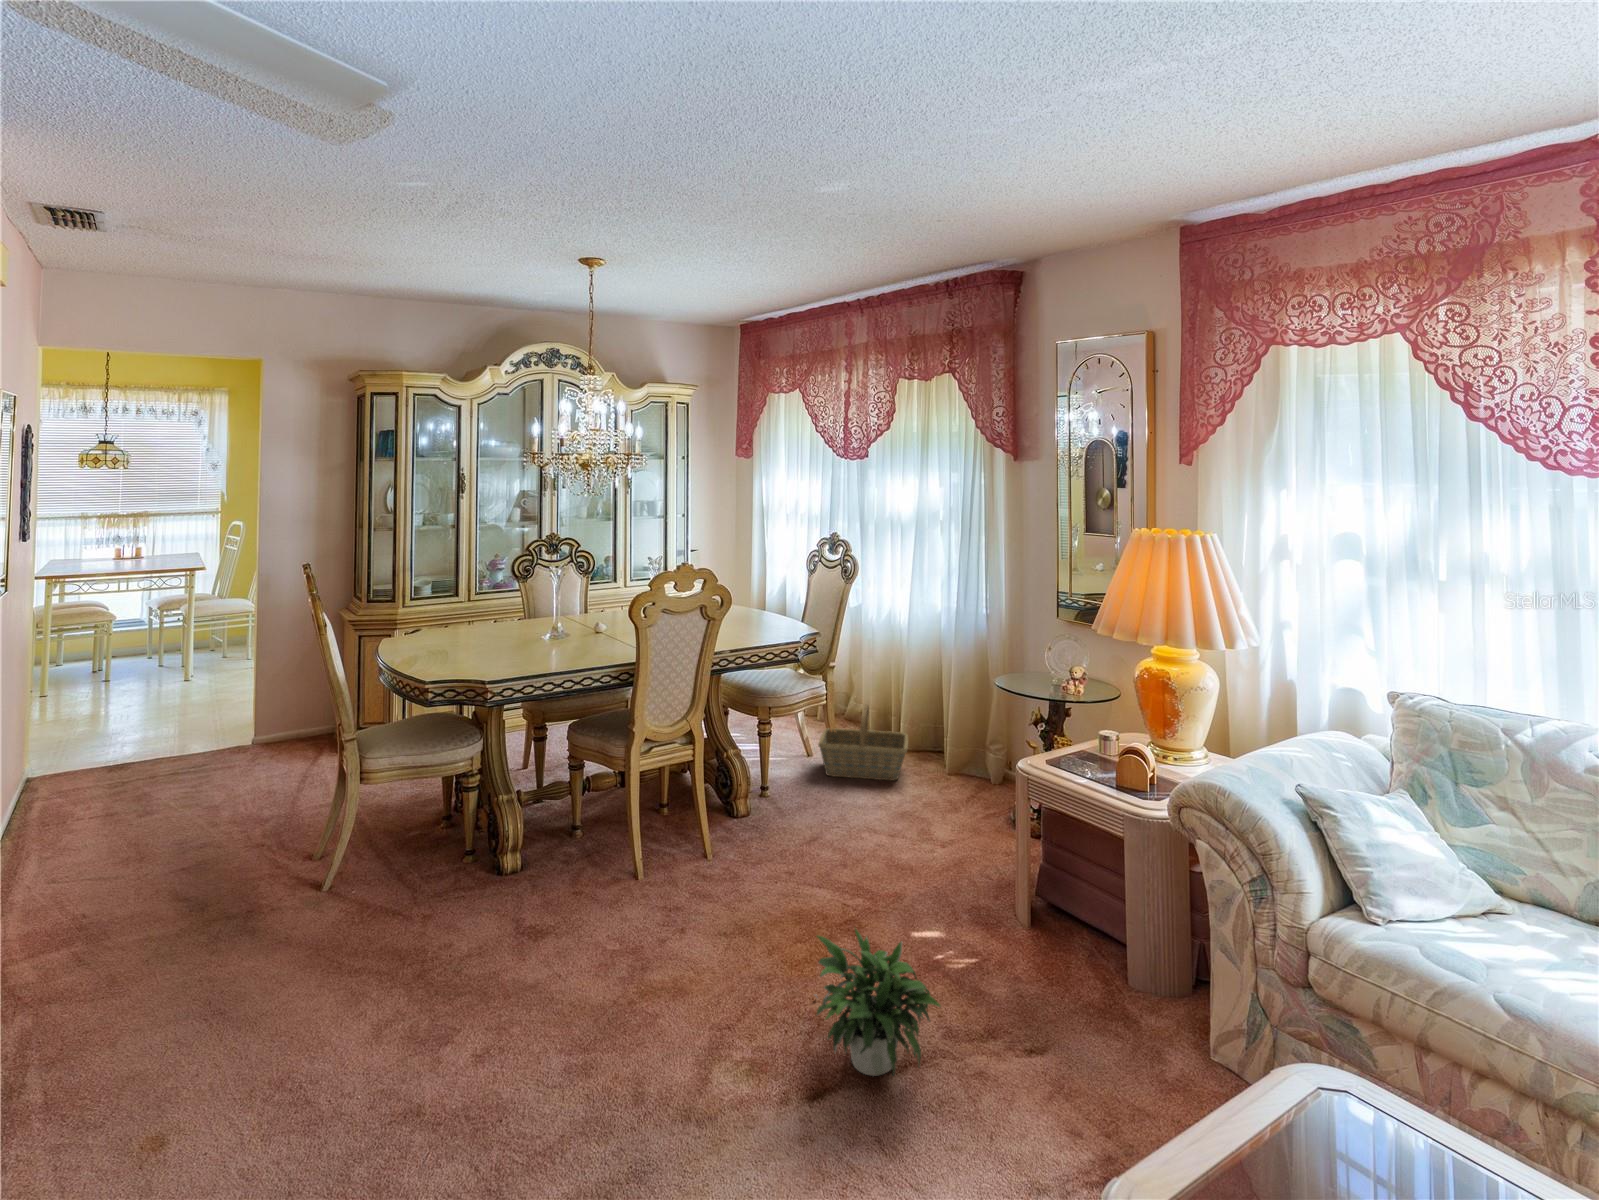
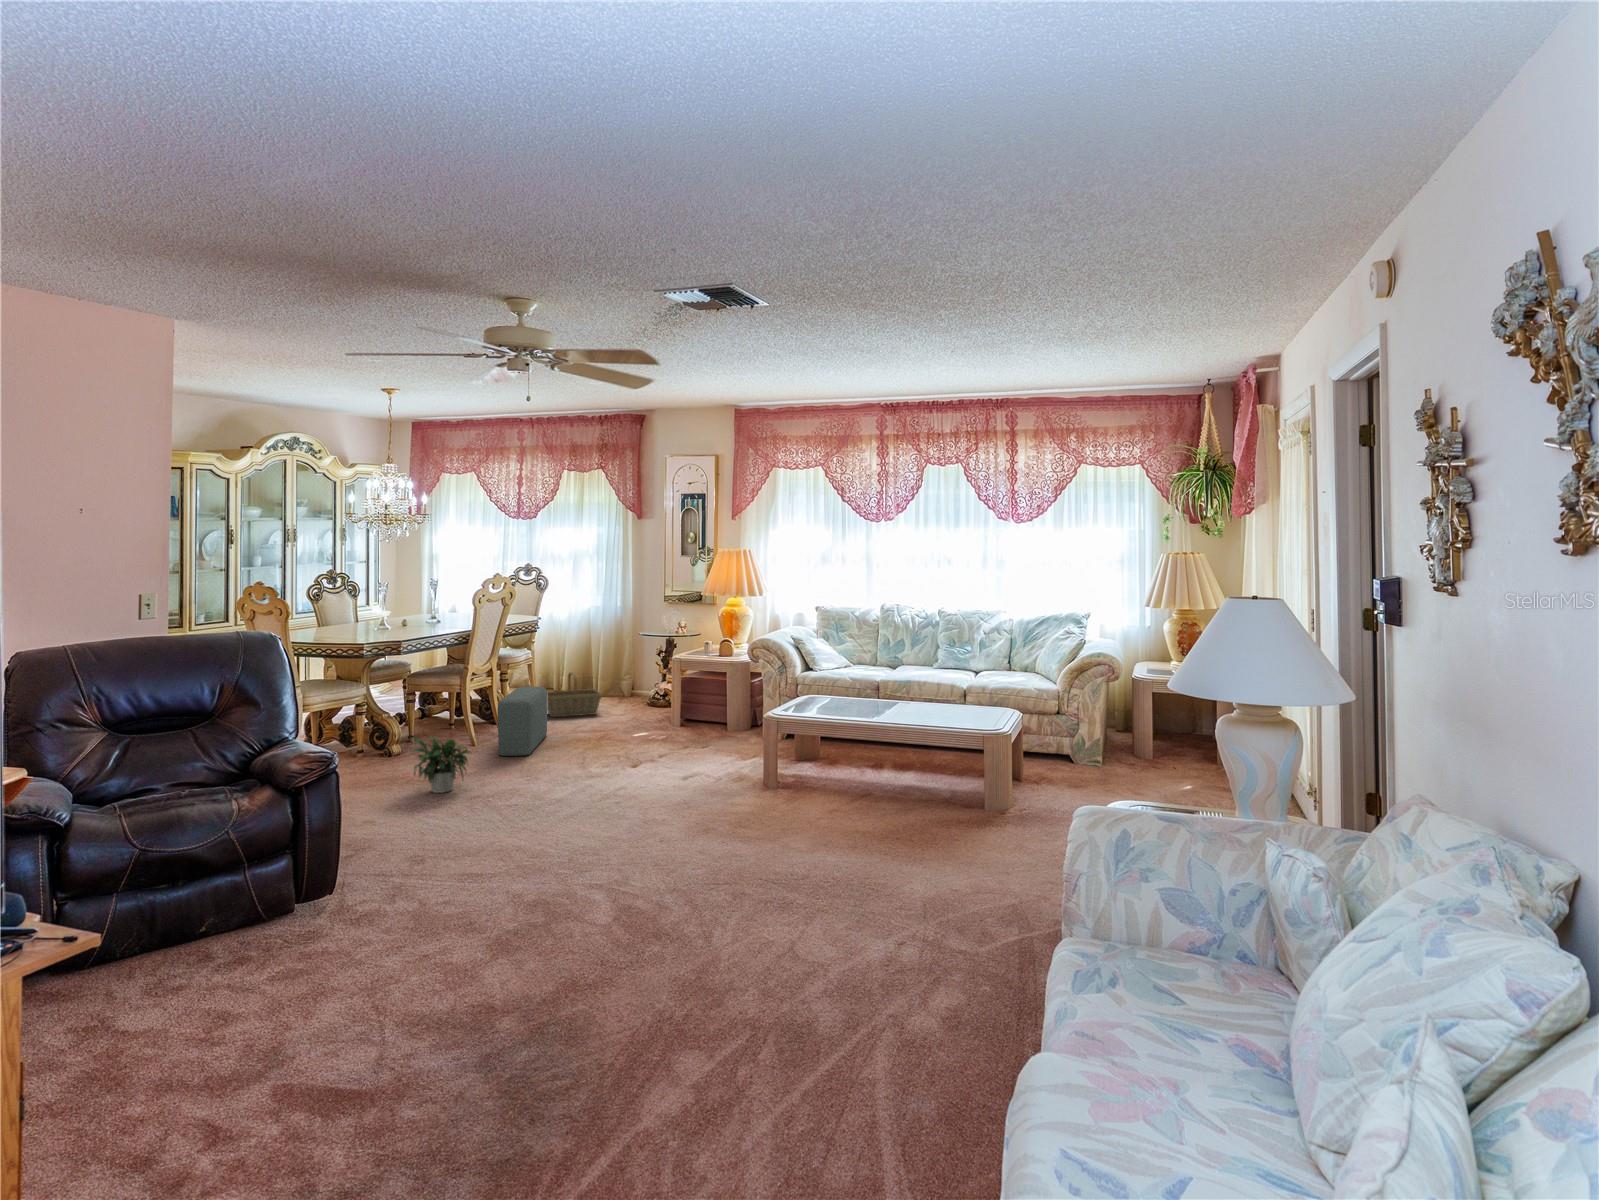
pouf: none [627,751,771,912] -> present [497,686,547,756]
potted plant: present [814,929,940,1076] -> present [412,737,471,793]

